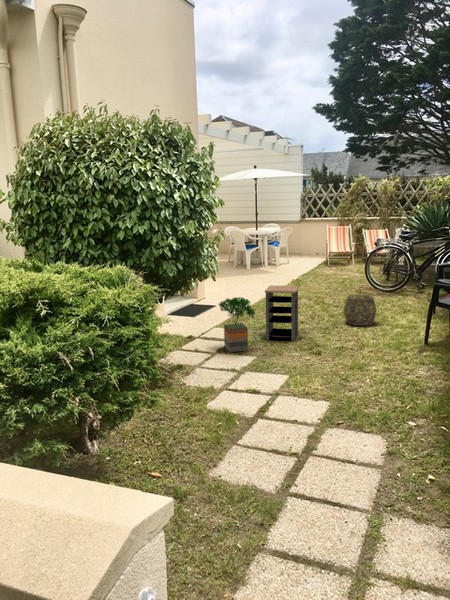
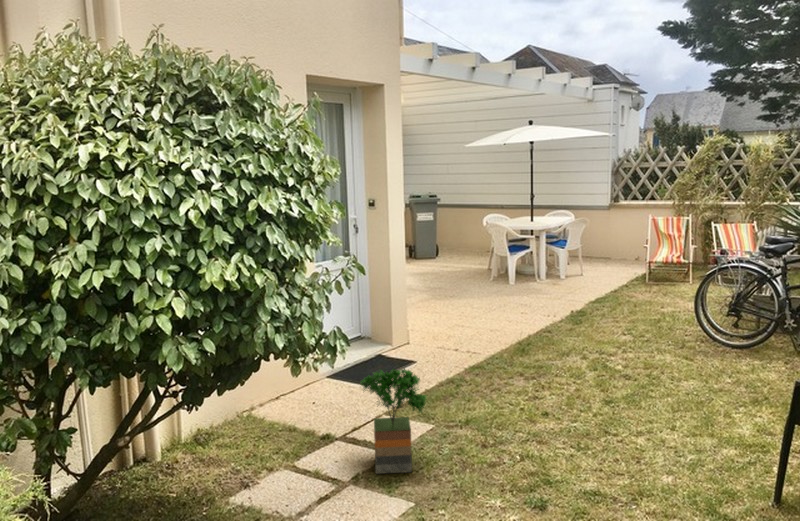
side table: present [265,285,299,341] -> none [456,344,529,457]
woven basket: present [344,295,376,326] -> none [624,365,689,430]

